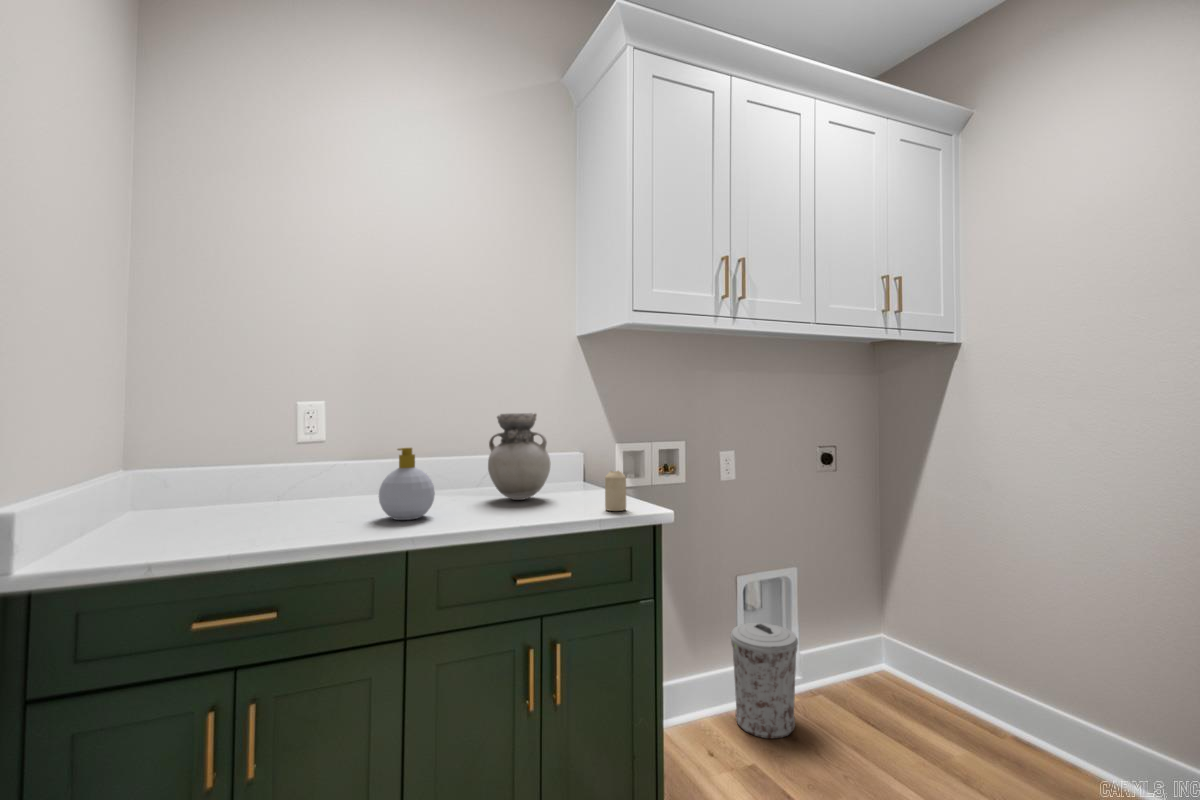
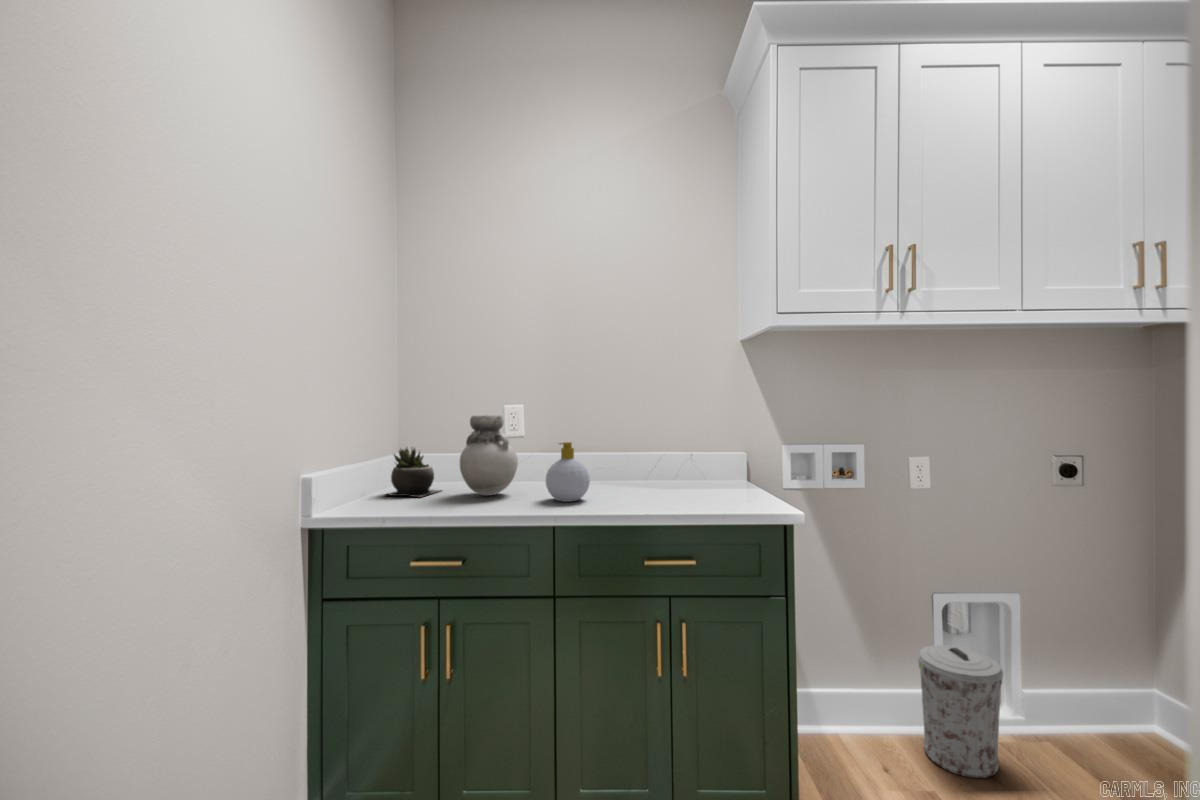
vase: present [488,413,551,500] -> present [460,415,518,496]
succulent plant: none [116,460,215,533] -> present [385,447,440,497]
candle: present [605,471,626,511] -> none [739,470,760,509]

